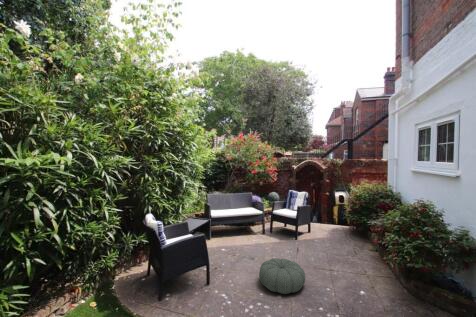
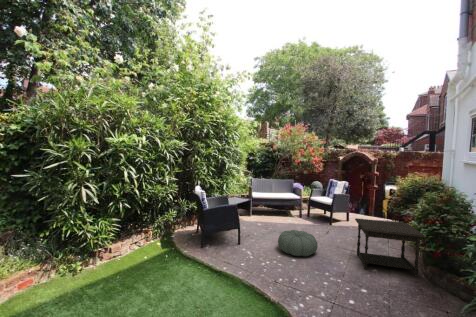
side table: none [340,239,421,299] -> present [355,218,426,276]

